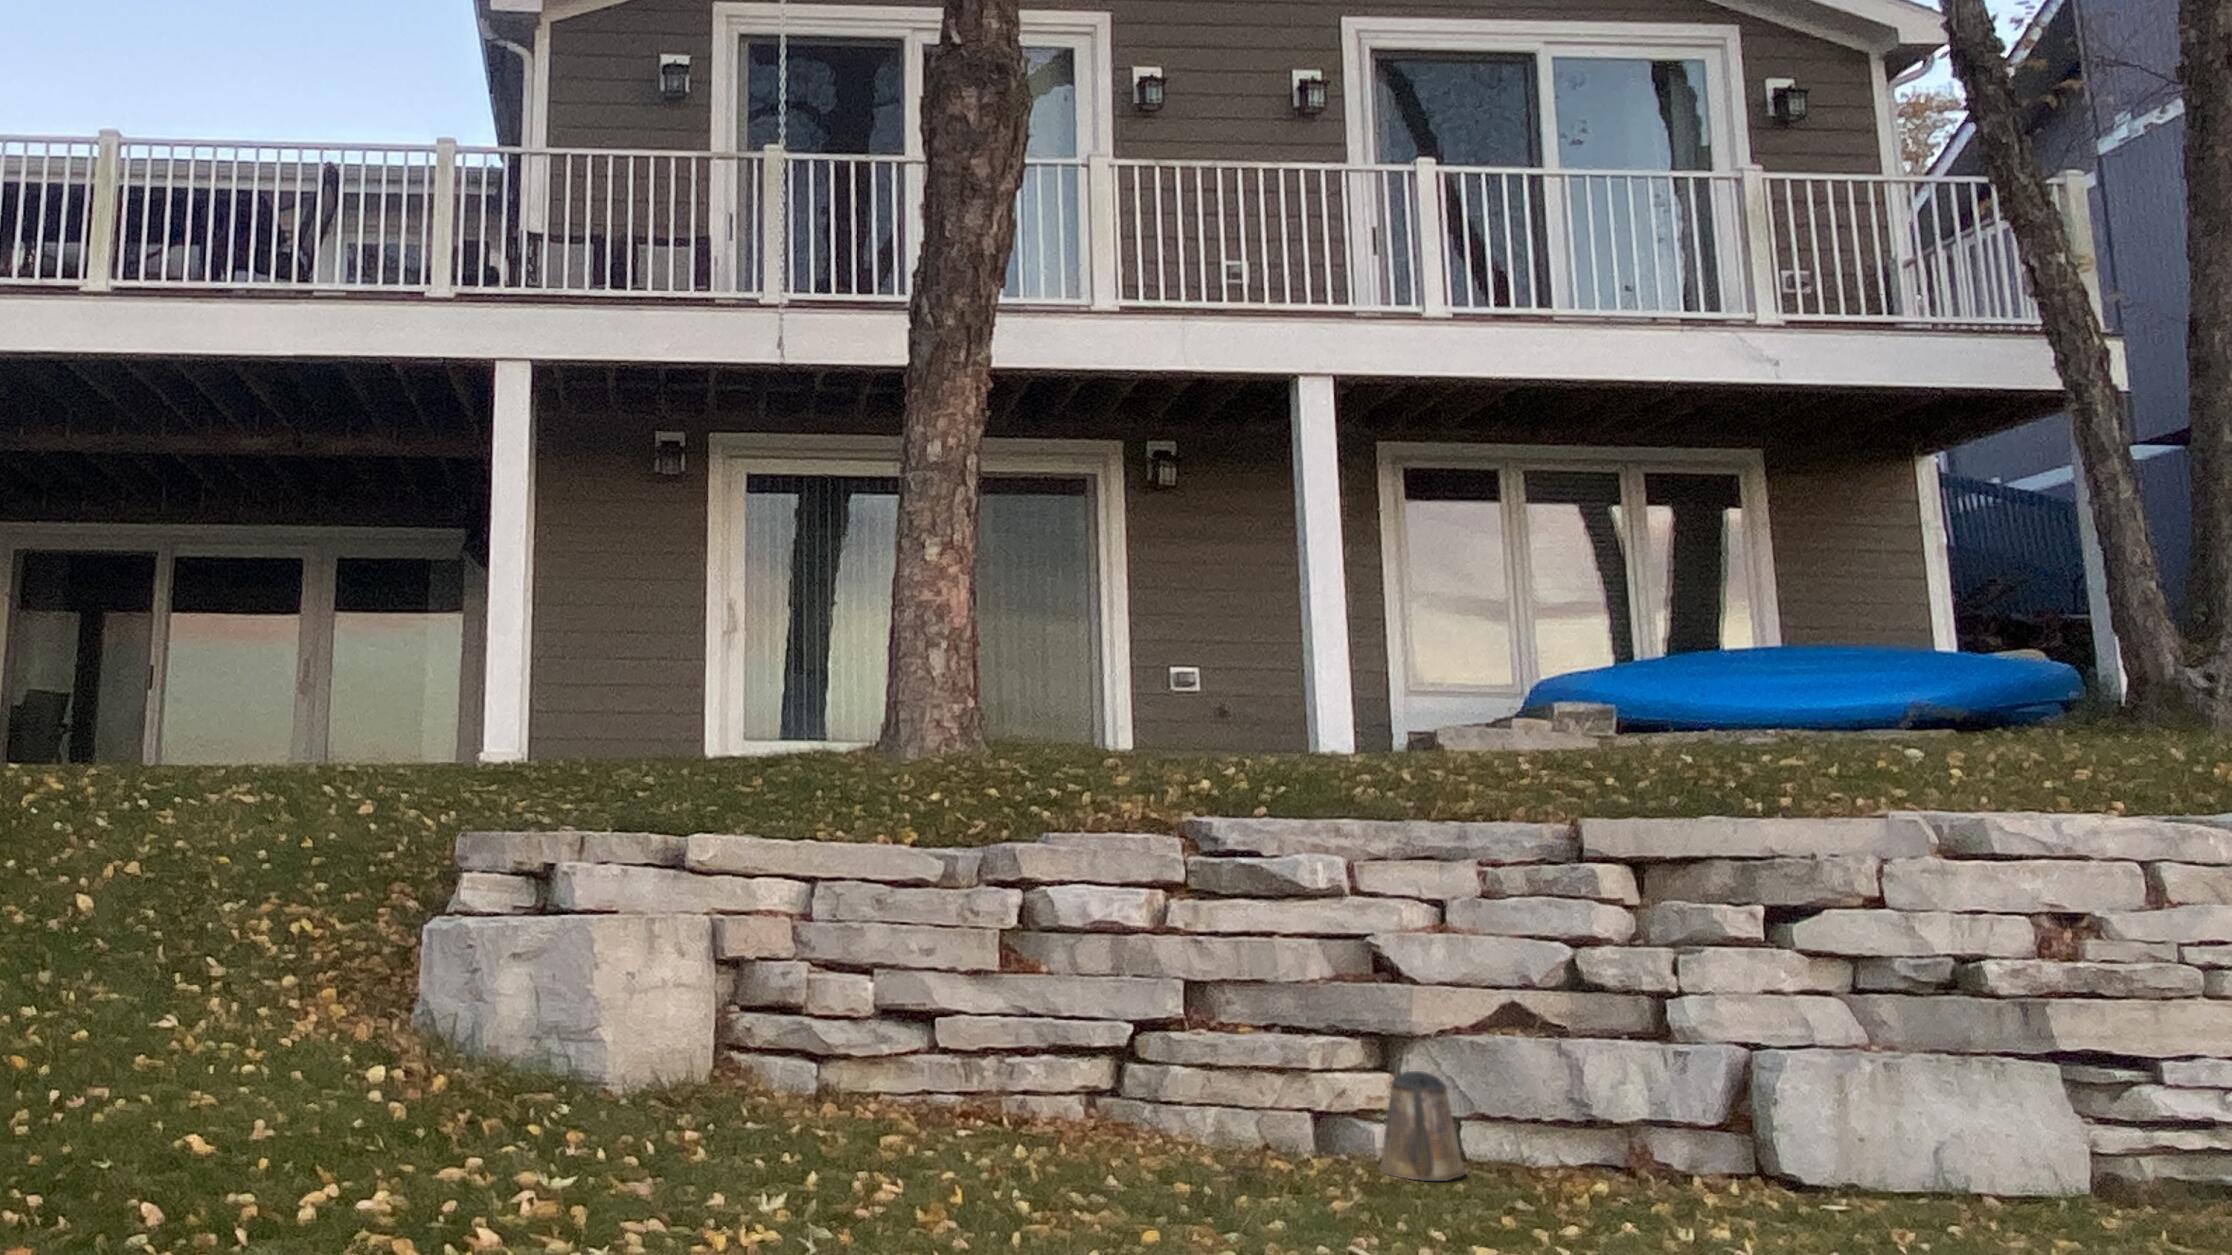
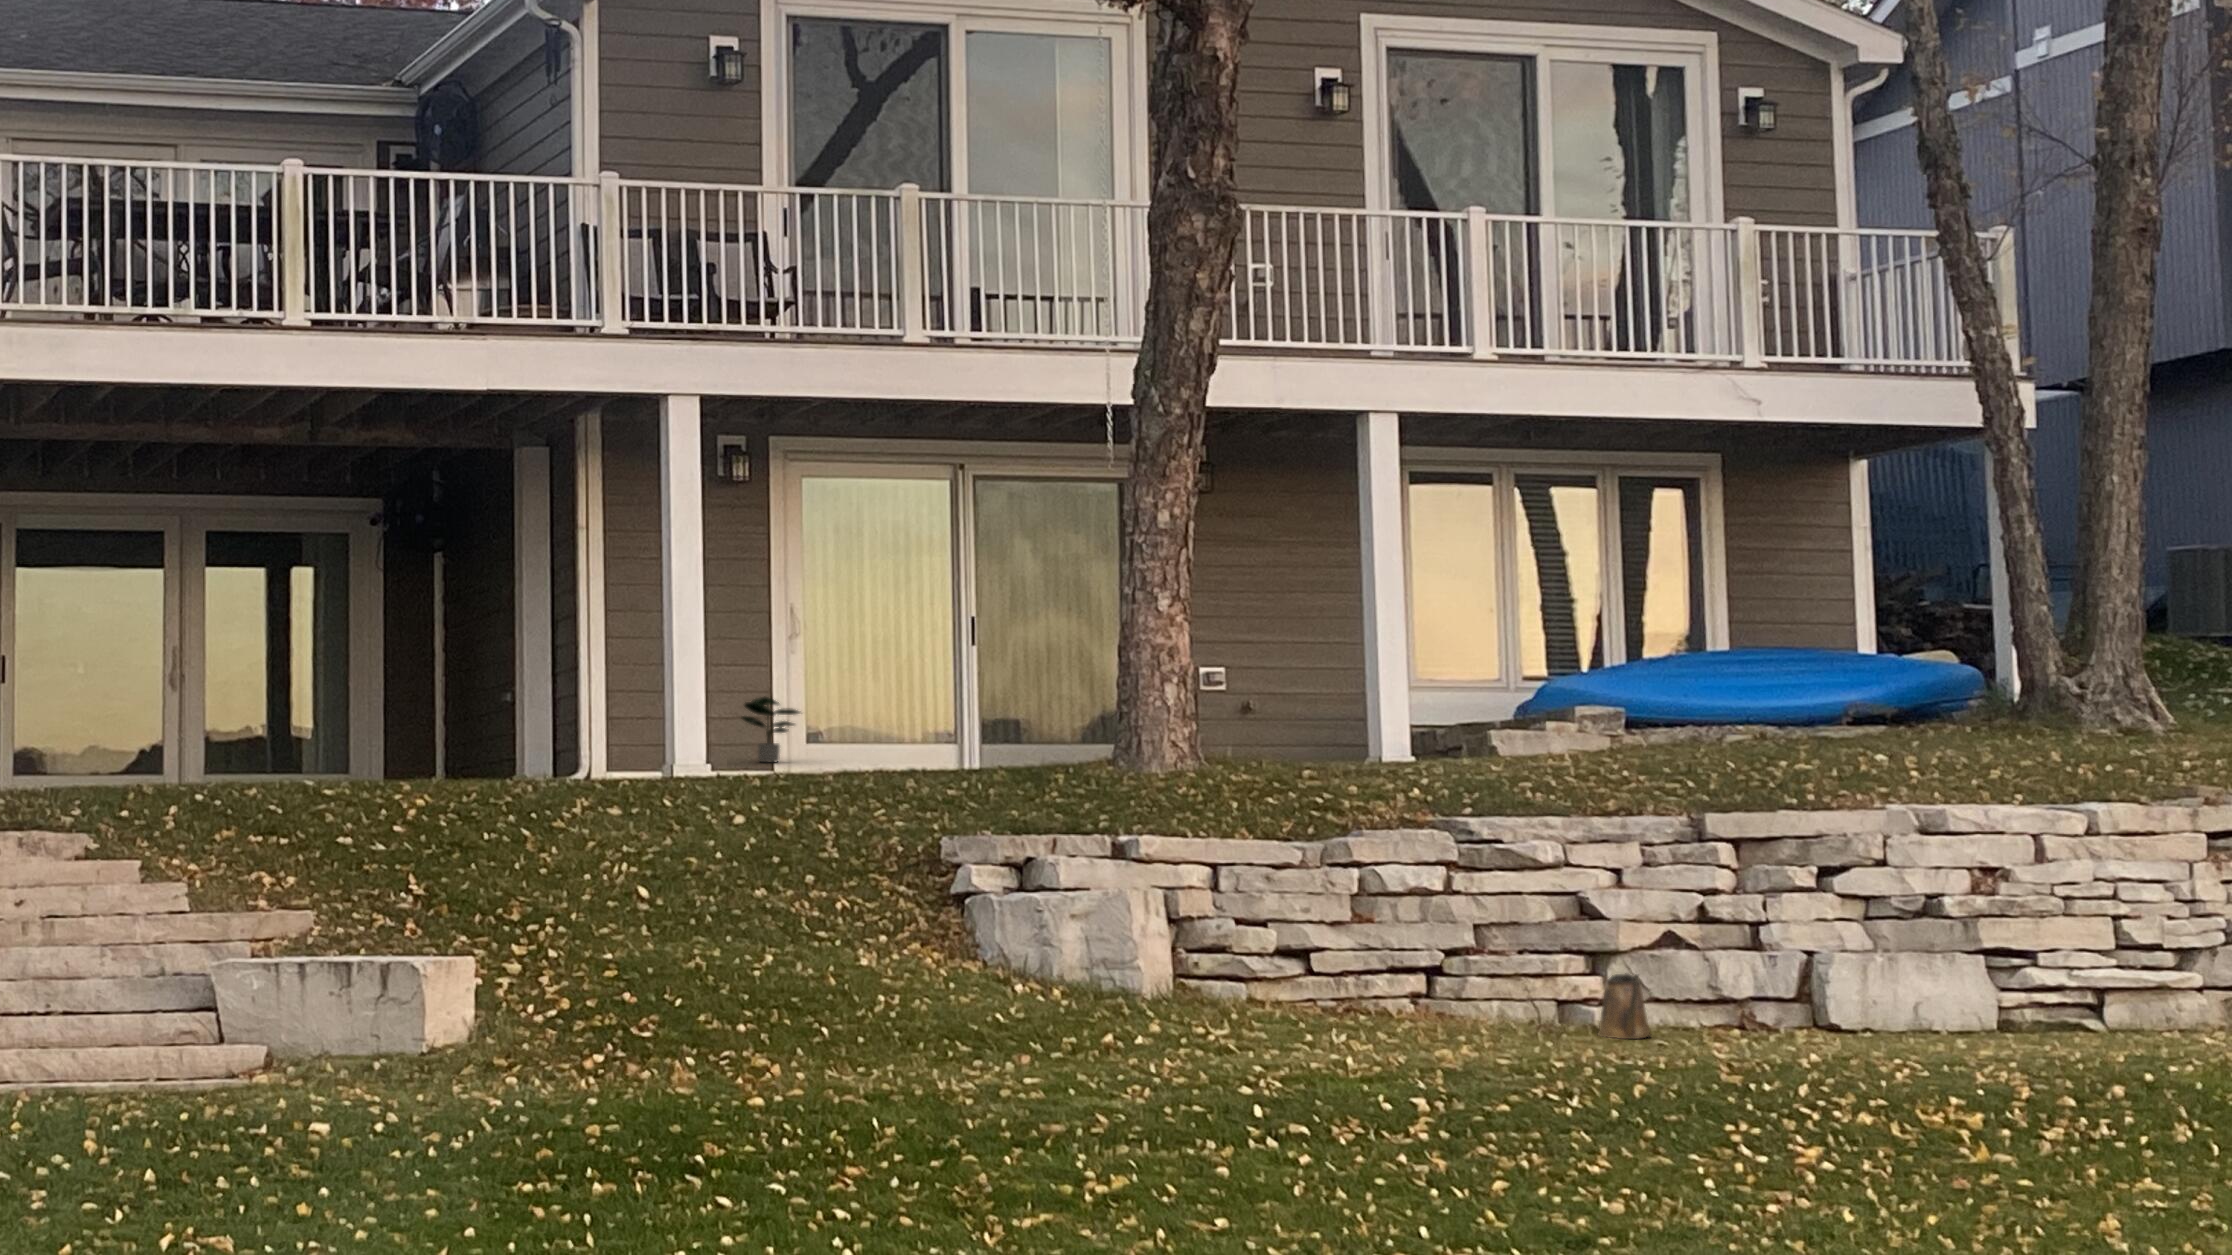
potted plant: none [642,687,705,754] -> present [742,696,800,762]

